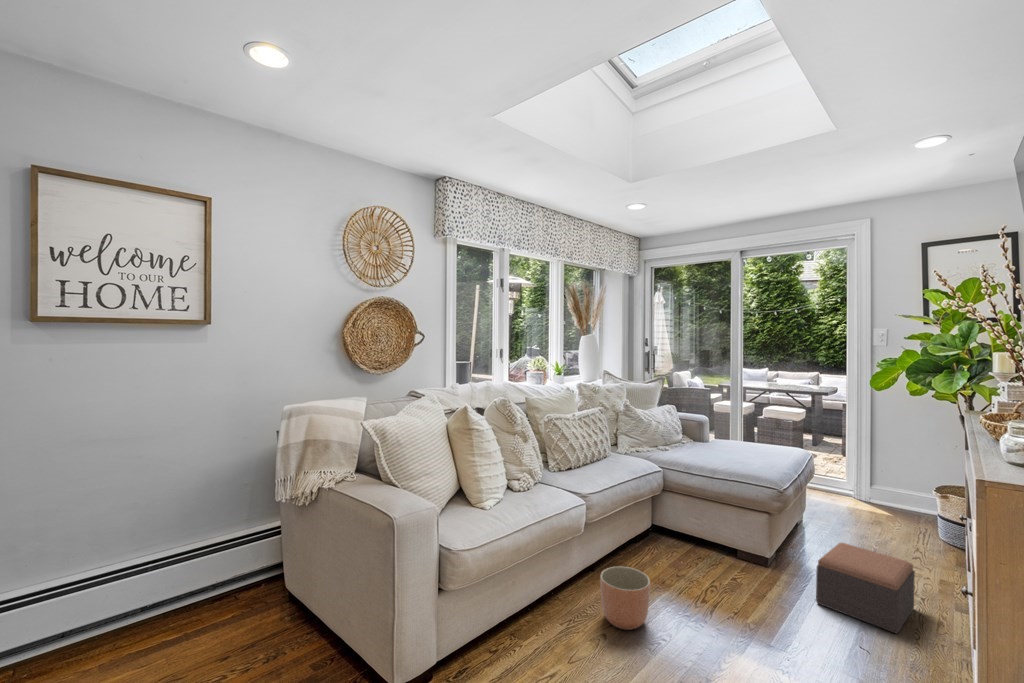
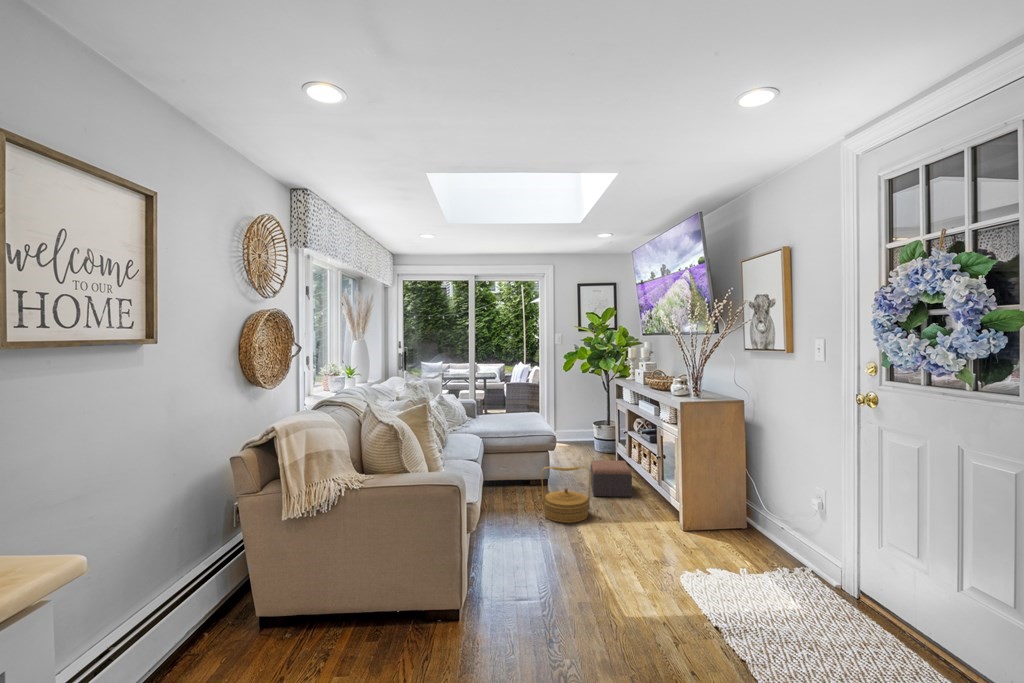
basket: none [689,527,773,635] -> present [541,466,591,523]
planter: present [600,566,650,630] -> none [511,502,543,541]

